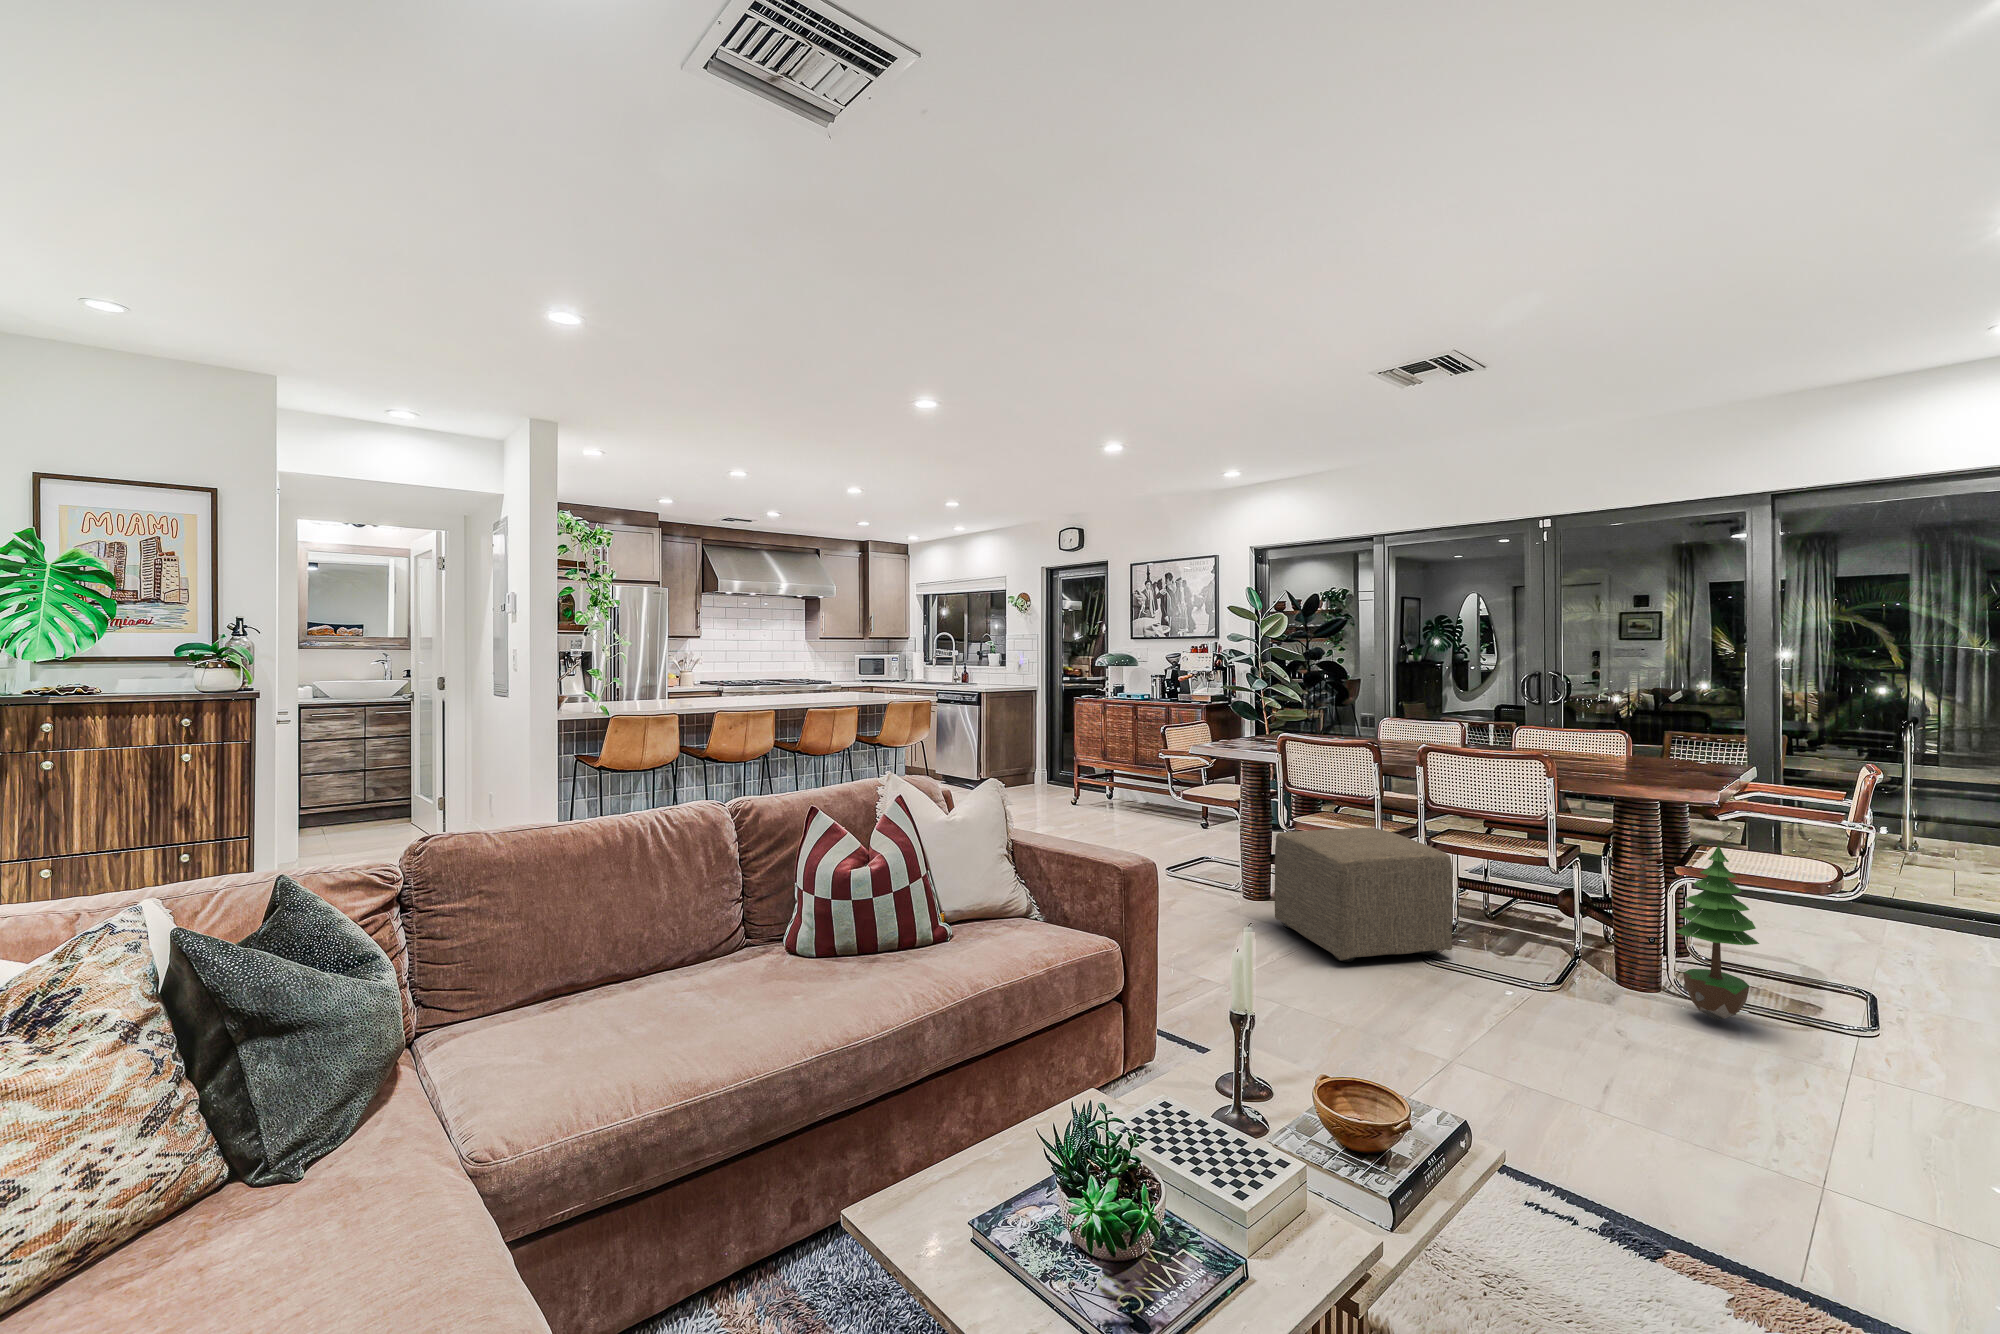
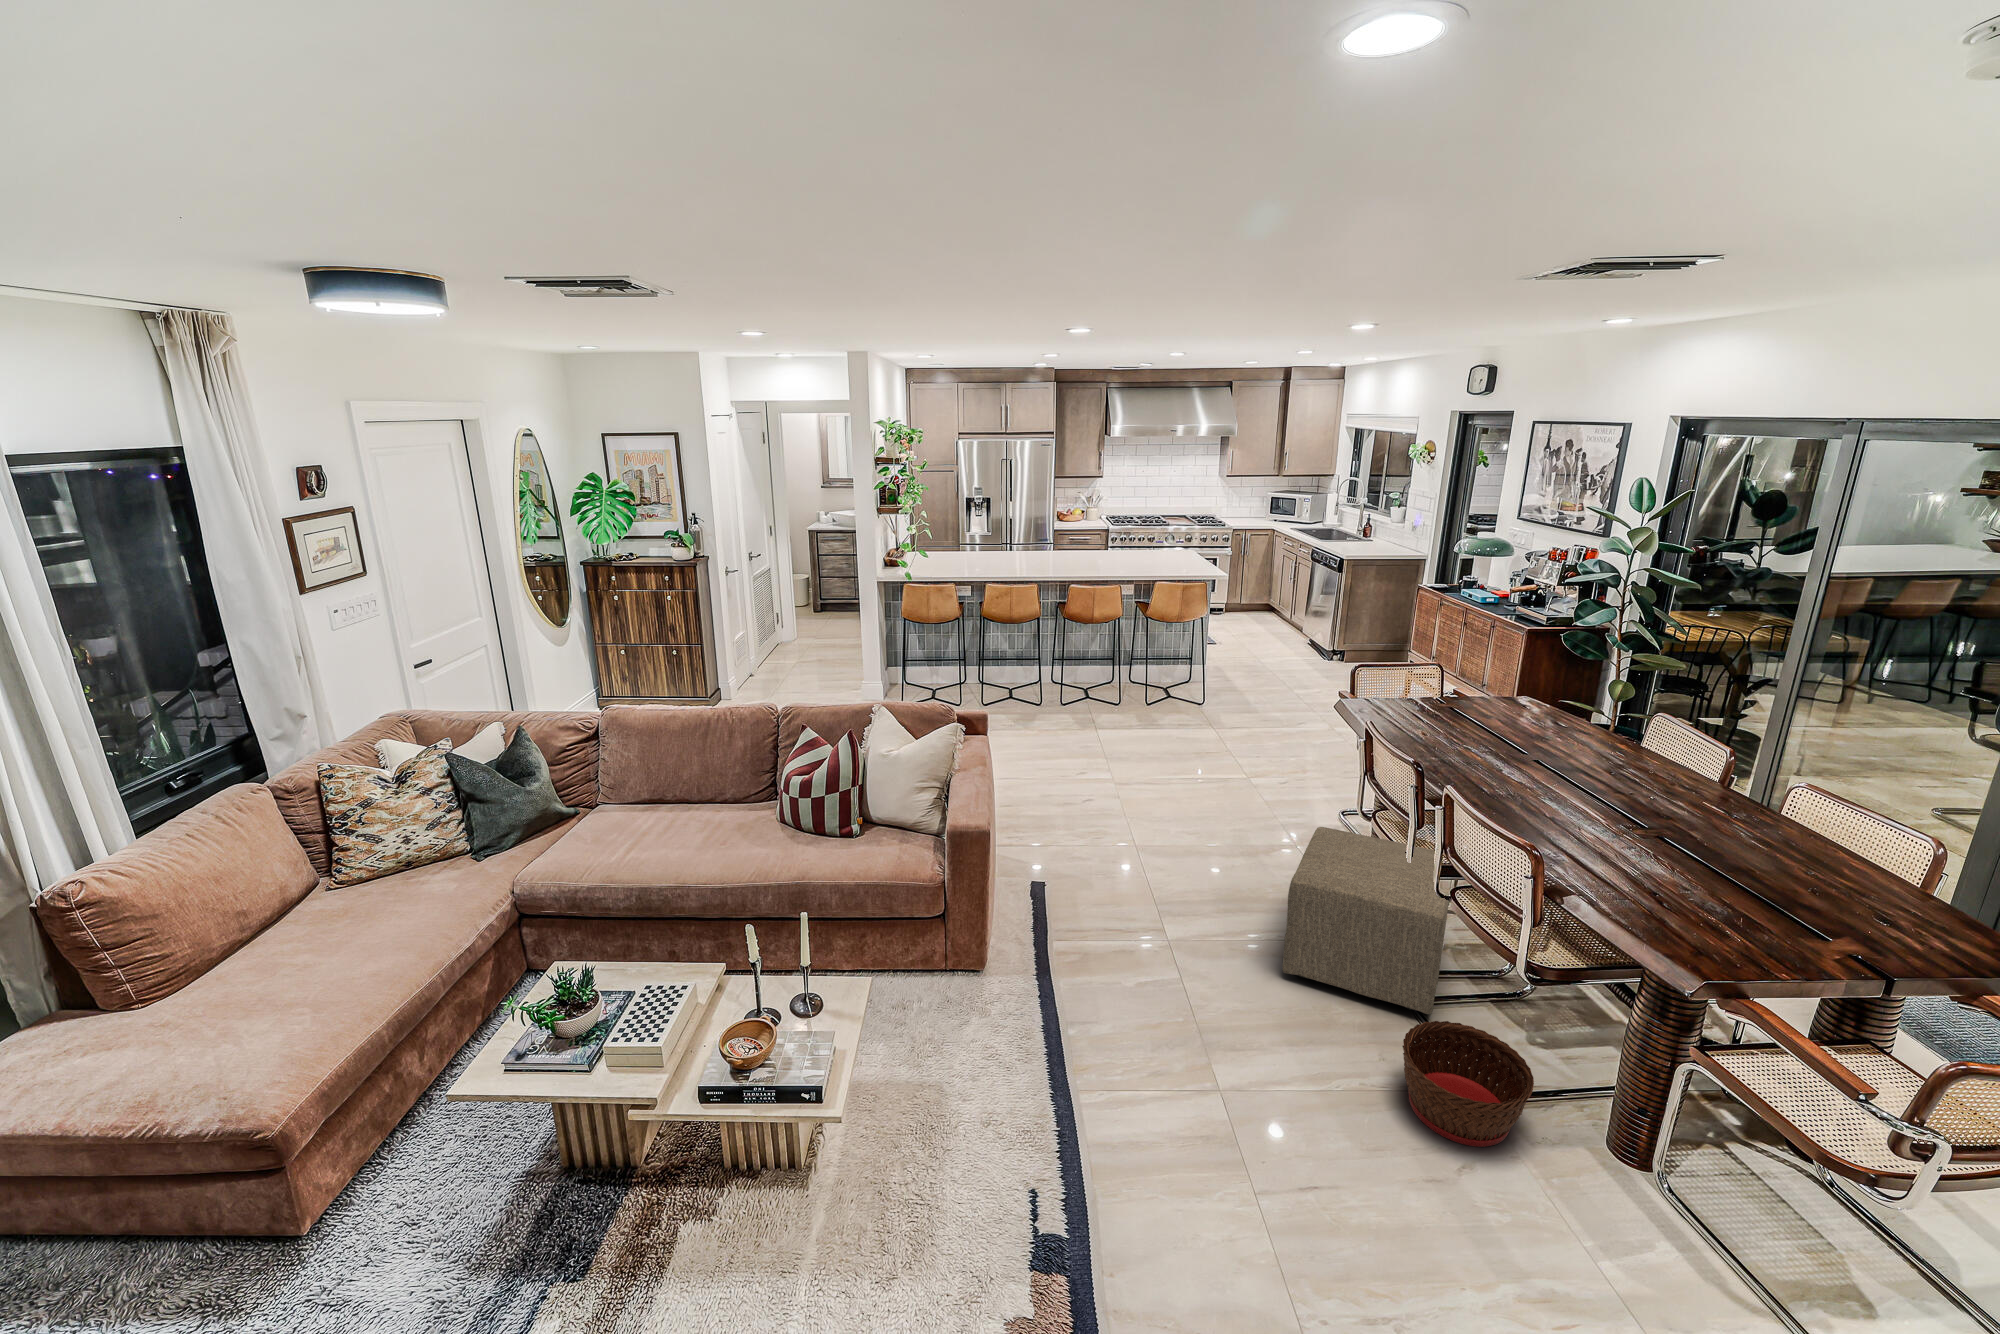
potted tree: present [1676,845,1759,1020] -> none [1578,1040,1686,1240]
basket: none [1501,929,1619,1014] -> present [1402,1021,1534,1147]

